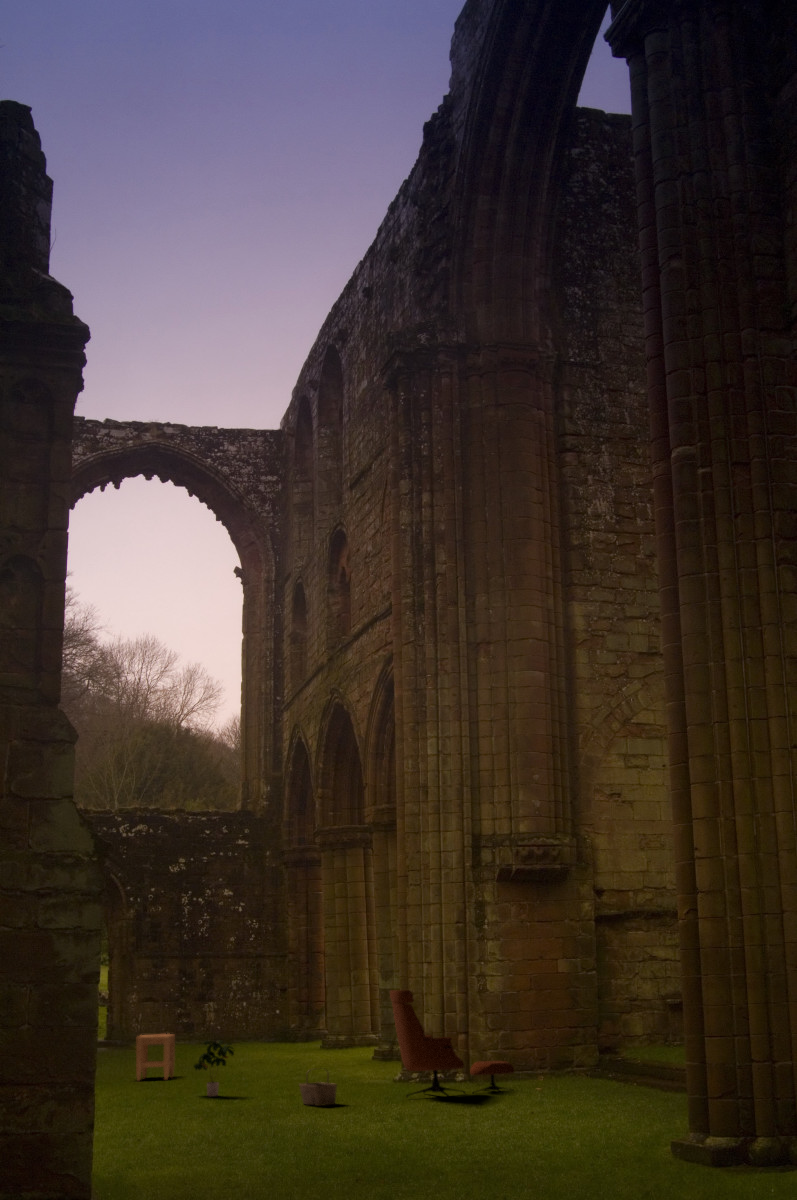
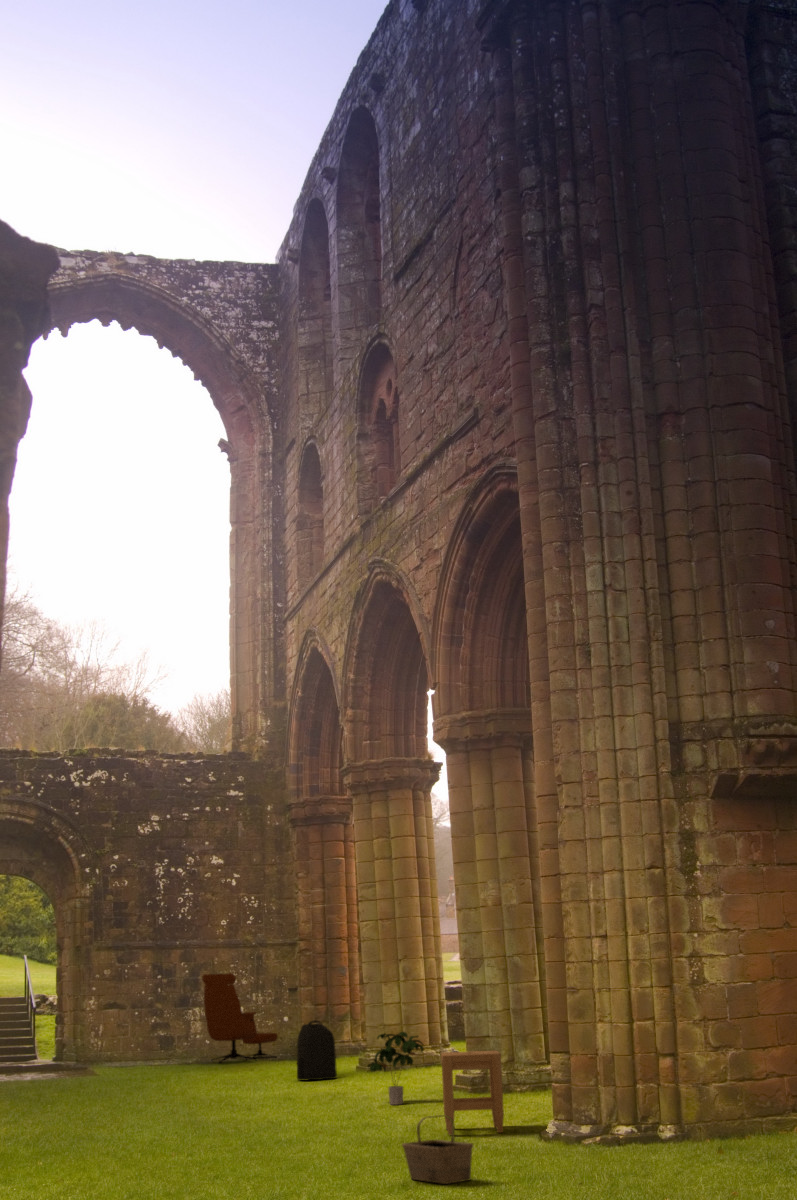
lounge chair: present [390,990,514,1098] -> present [202,973,278,1063]
backpack: none [273,1012,301,1054] -> present [297,1020,337,1081]
stool: present [136,1034,175,1080] -> present [441,1051,504,1135]
potted plant: present [194,1040,234,1096] -> present [368,1032,423,1105]

